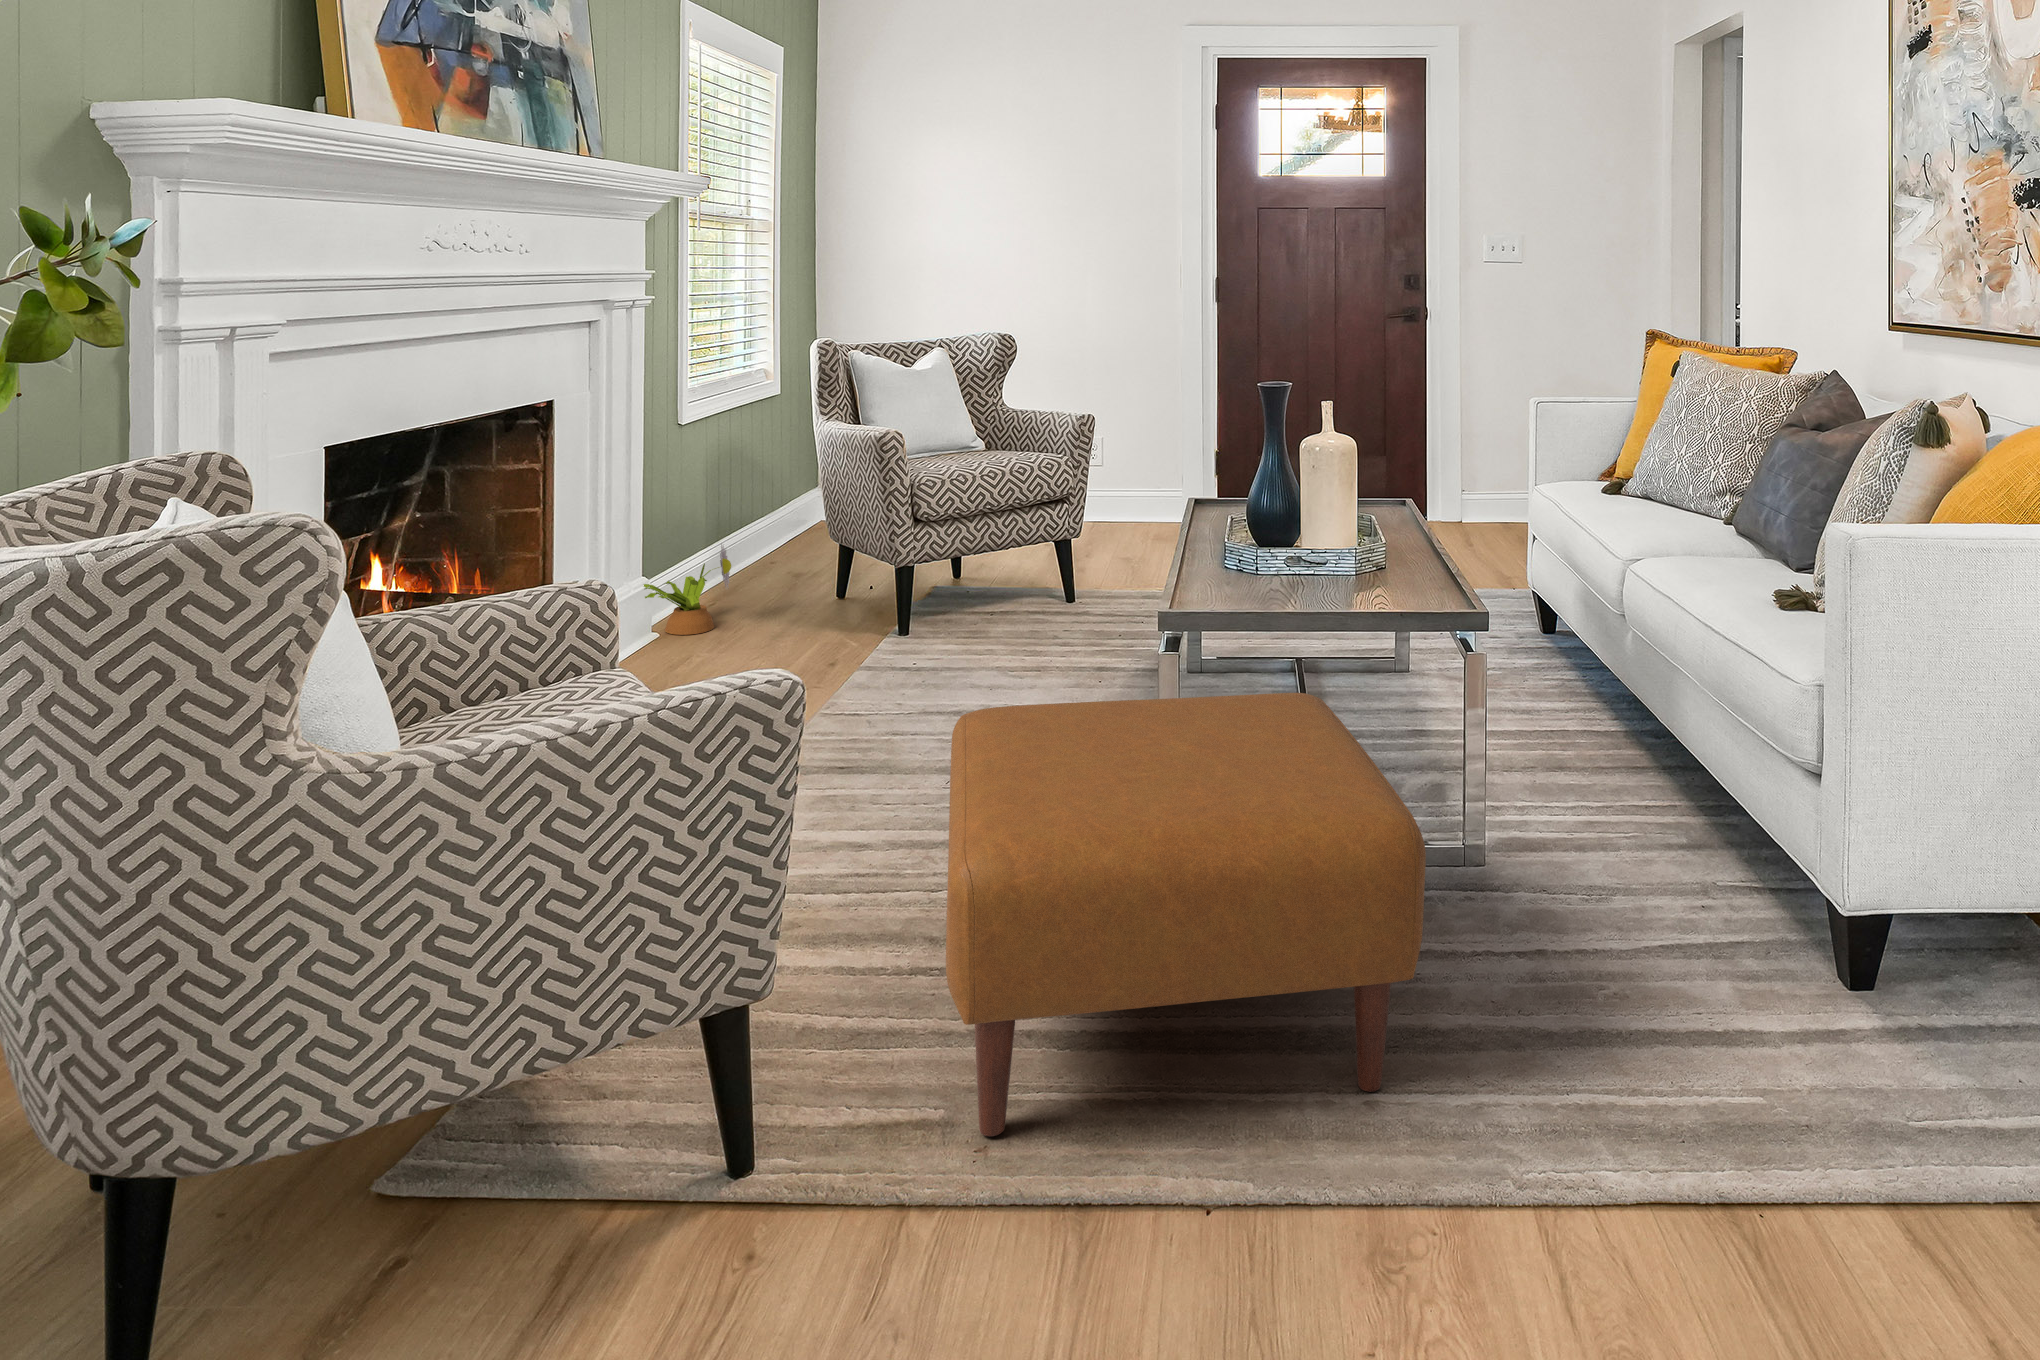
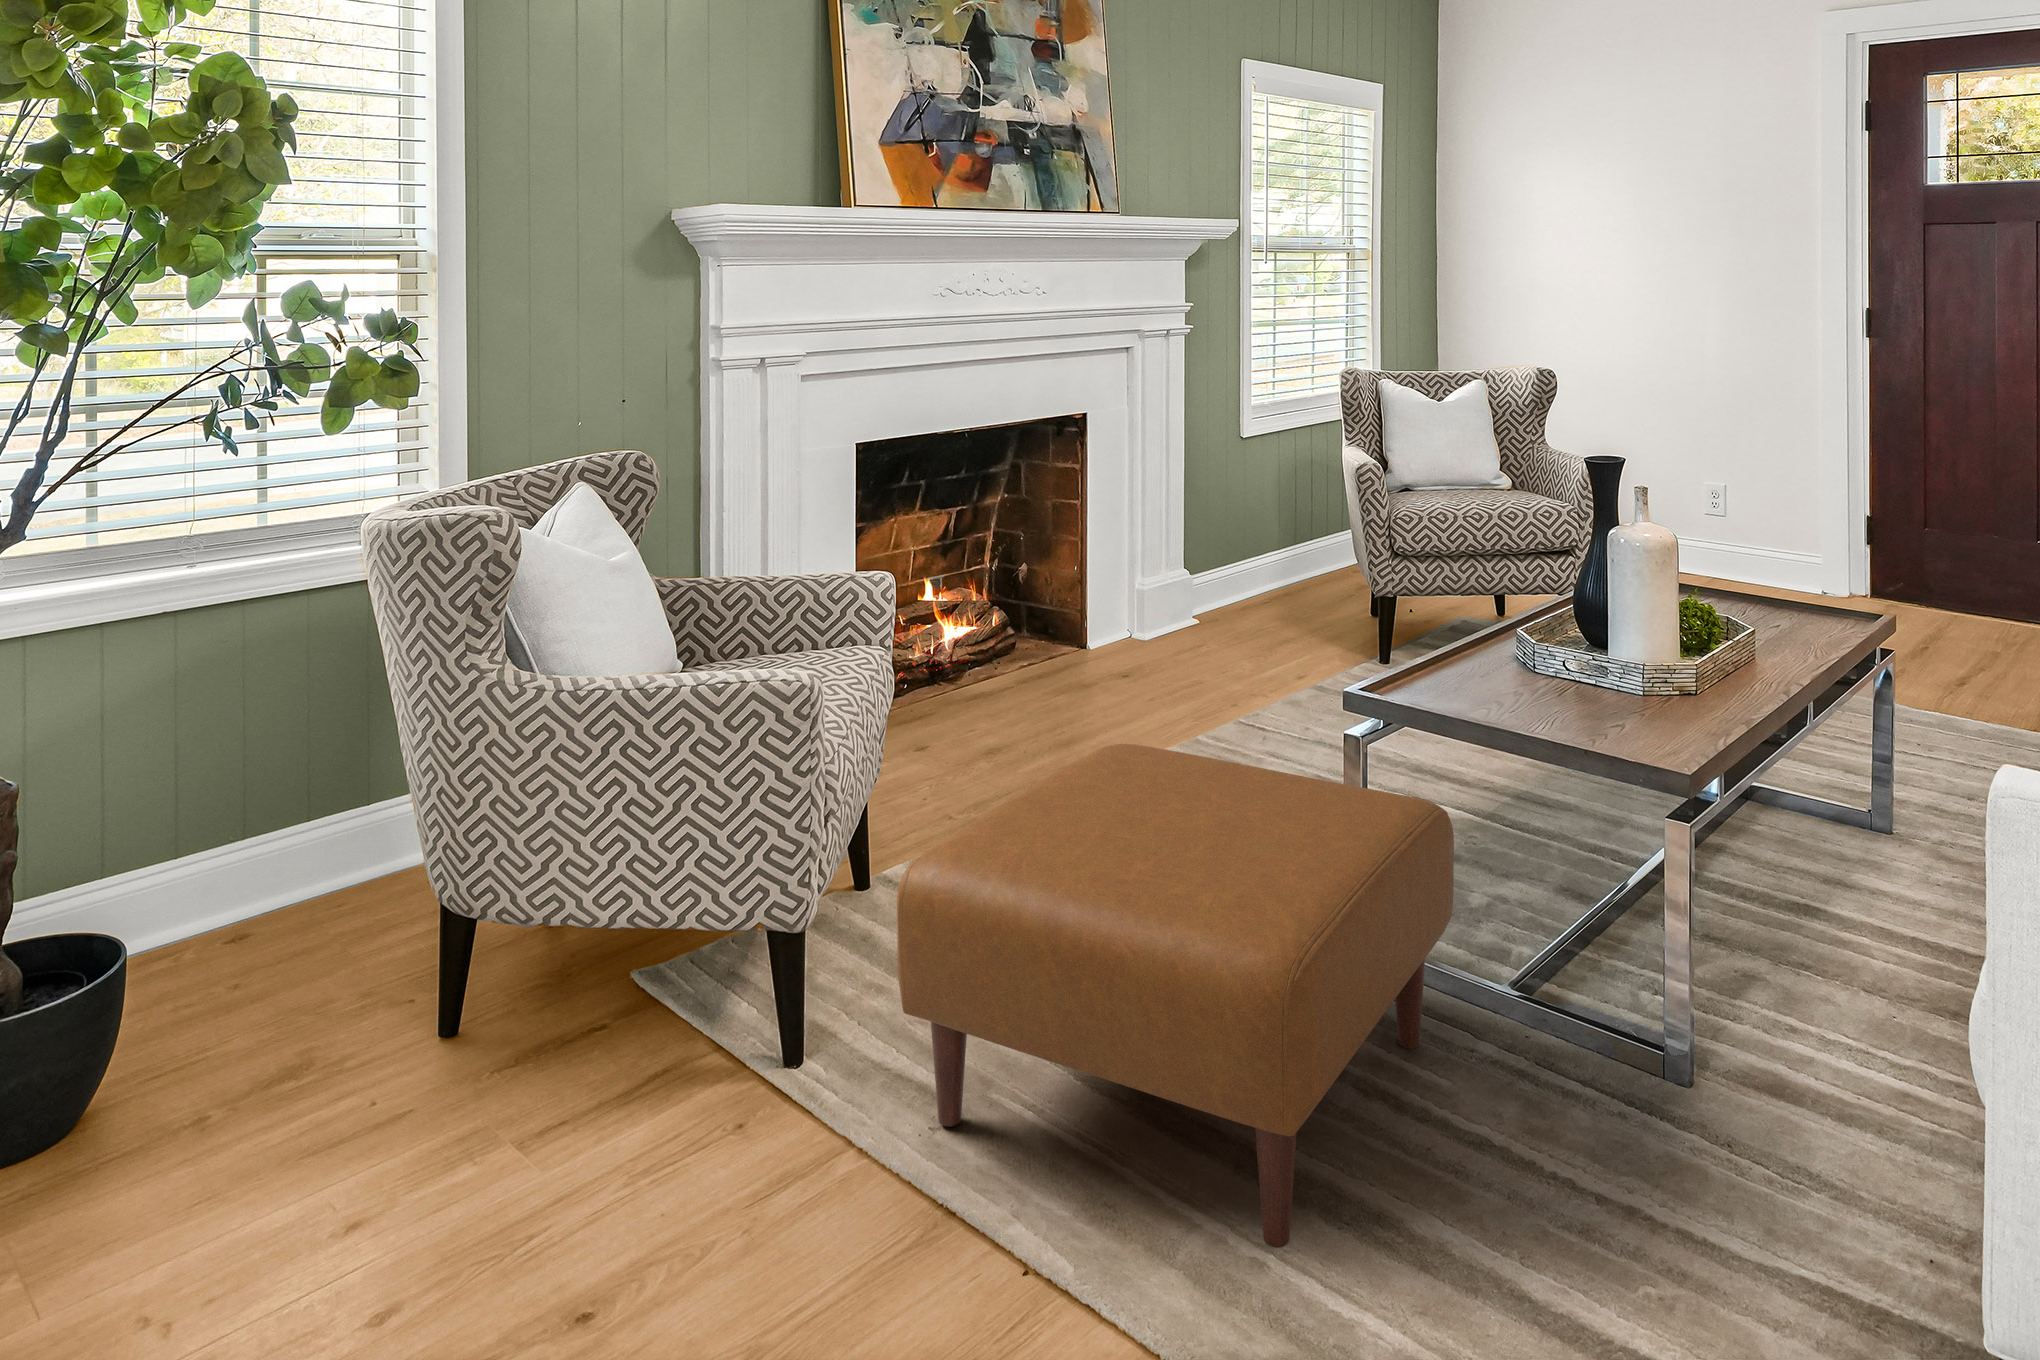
decorative plant: present [644,544,731,635] -> none [1175,557,1251,637]

